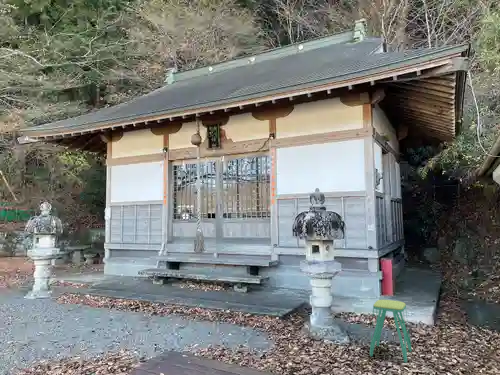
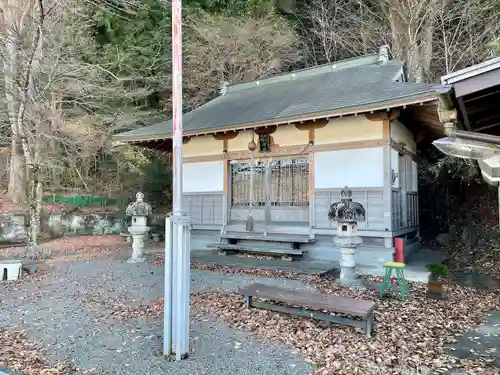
potted tree: none [431,299,470,356] -> present [425,263,448,299]

